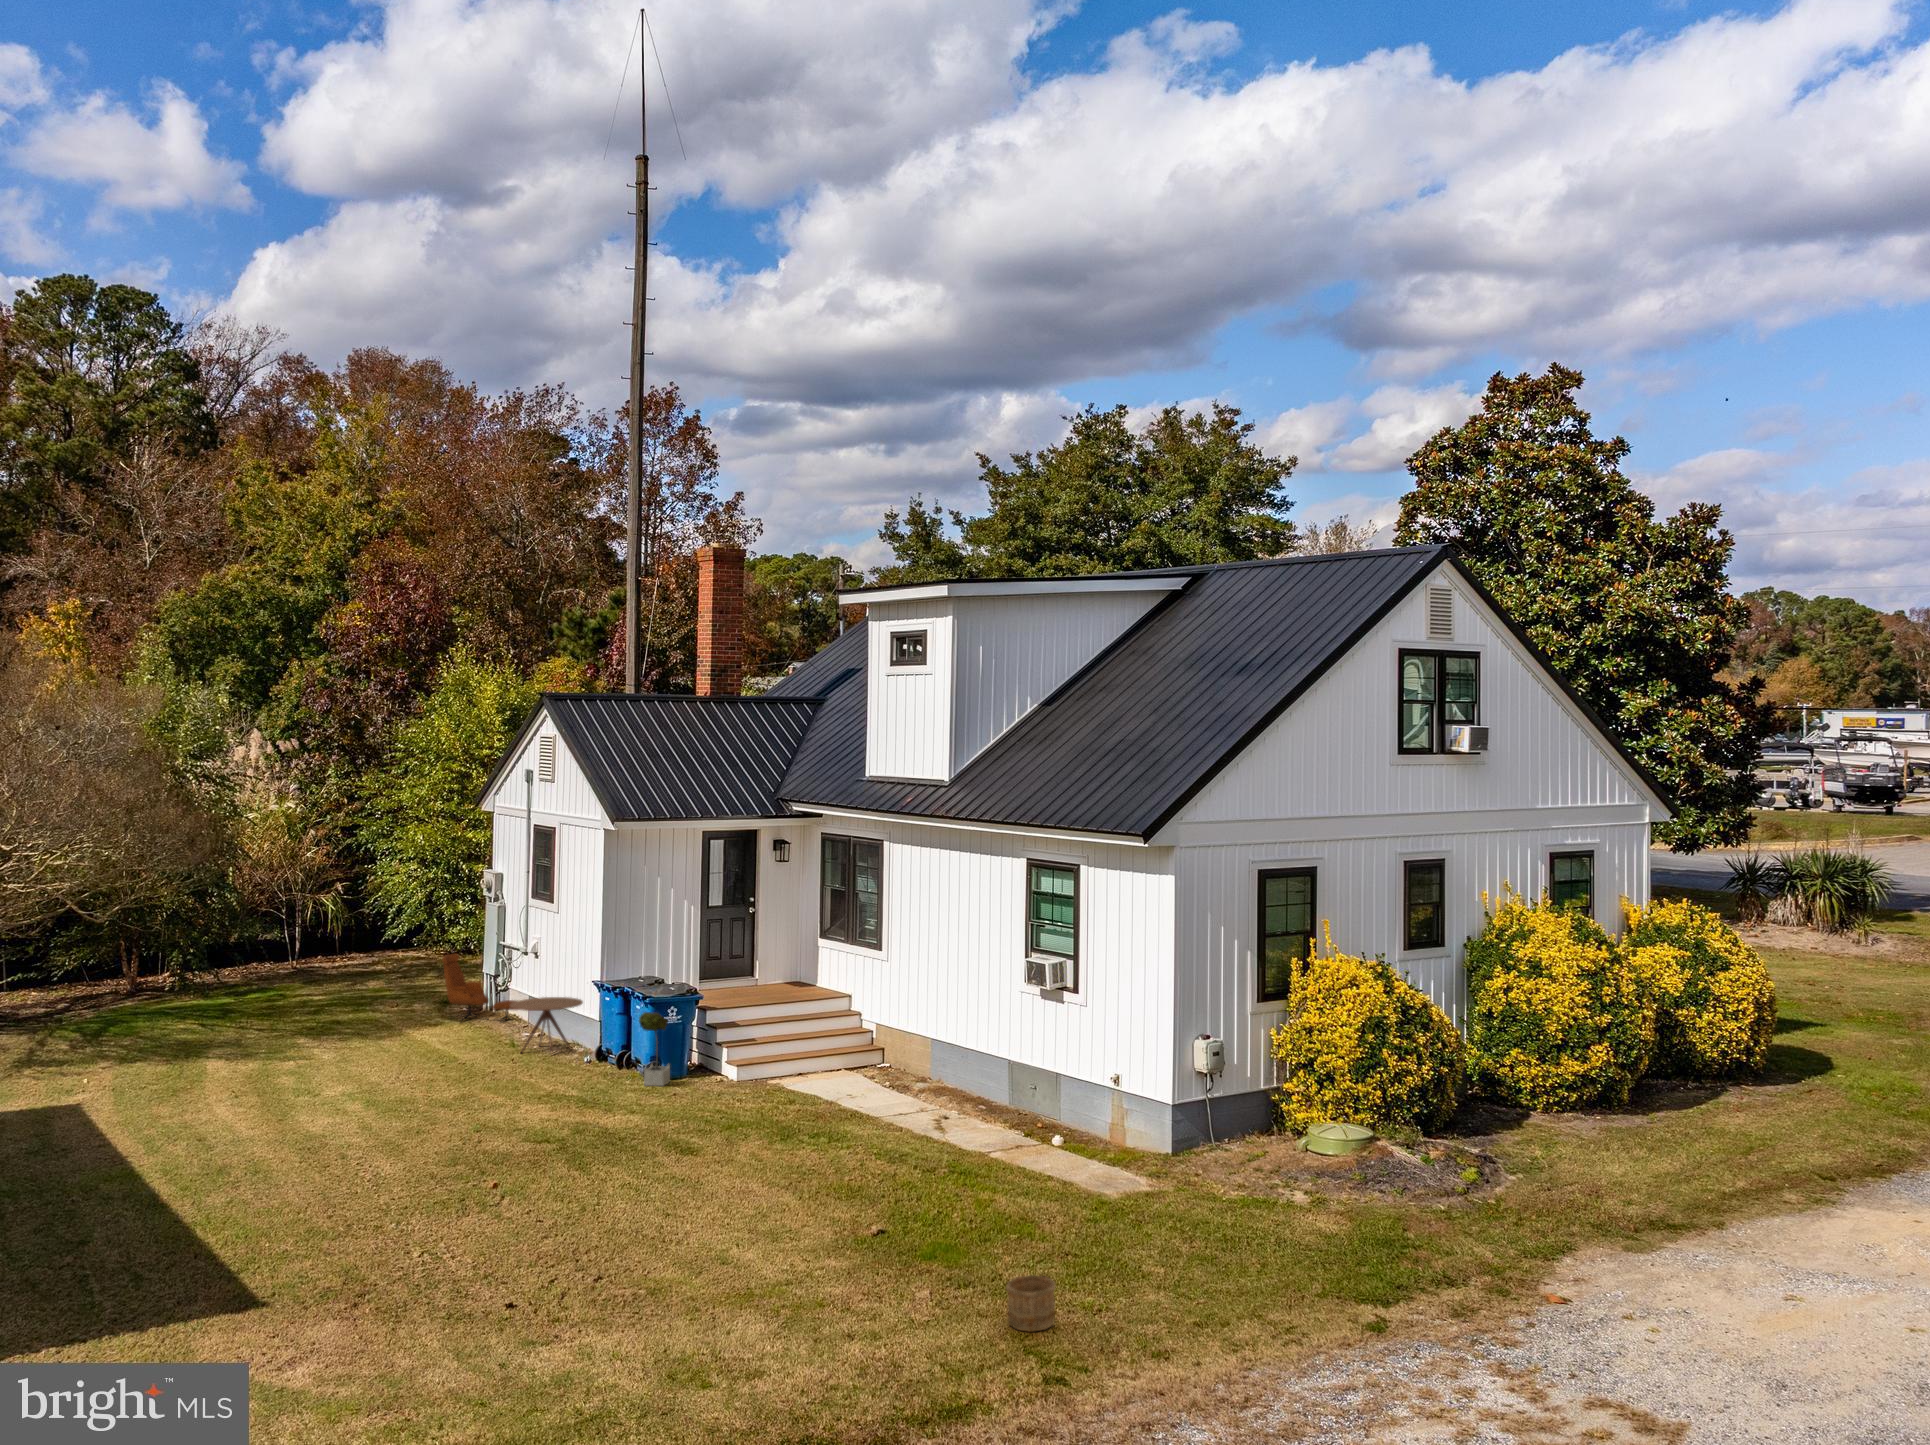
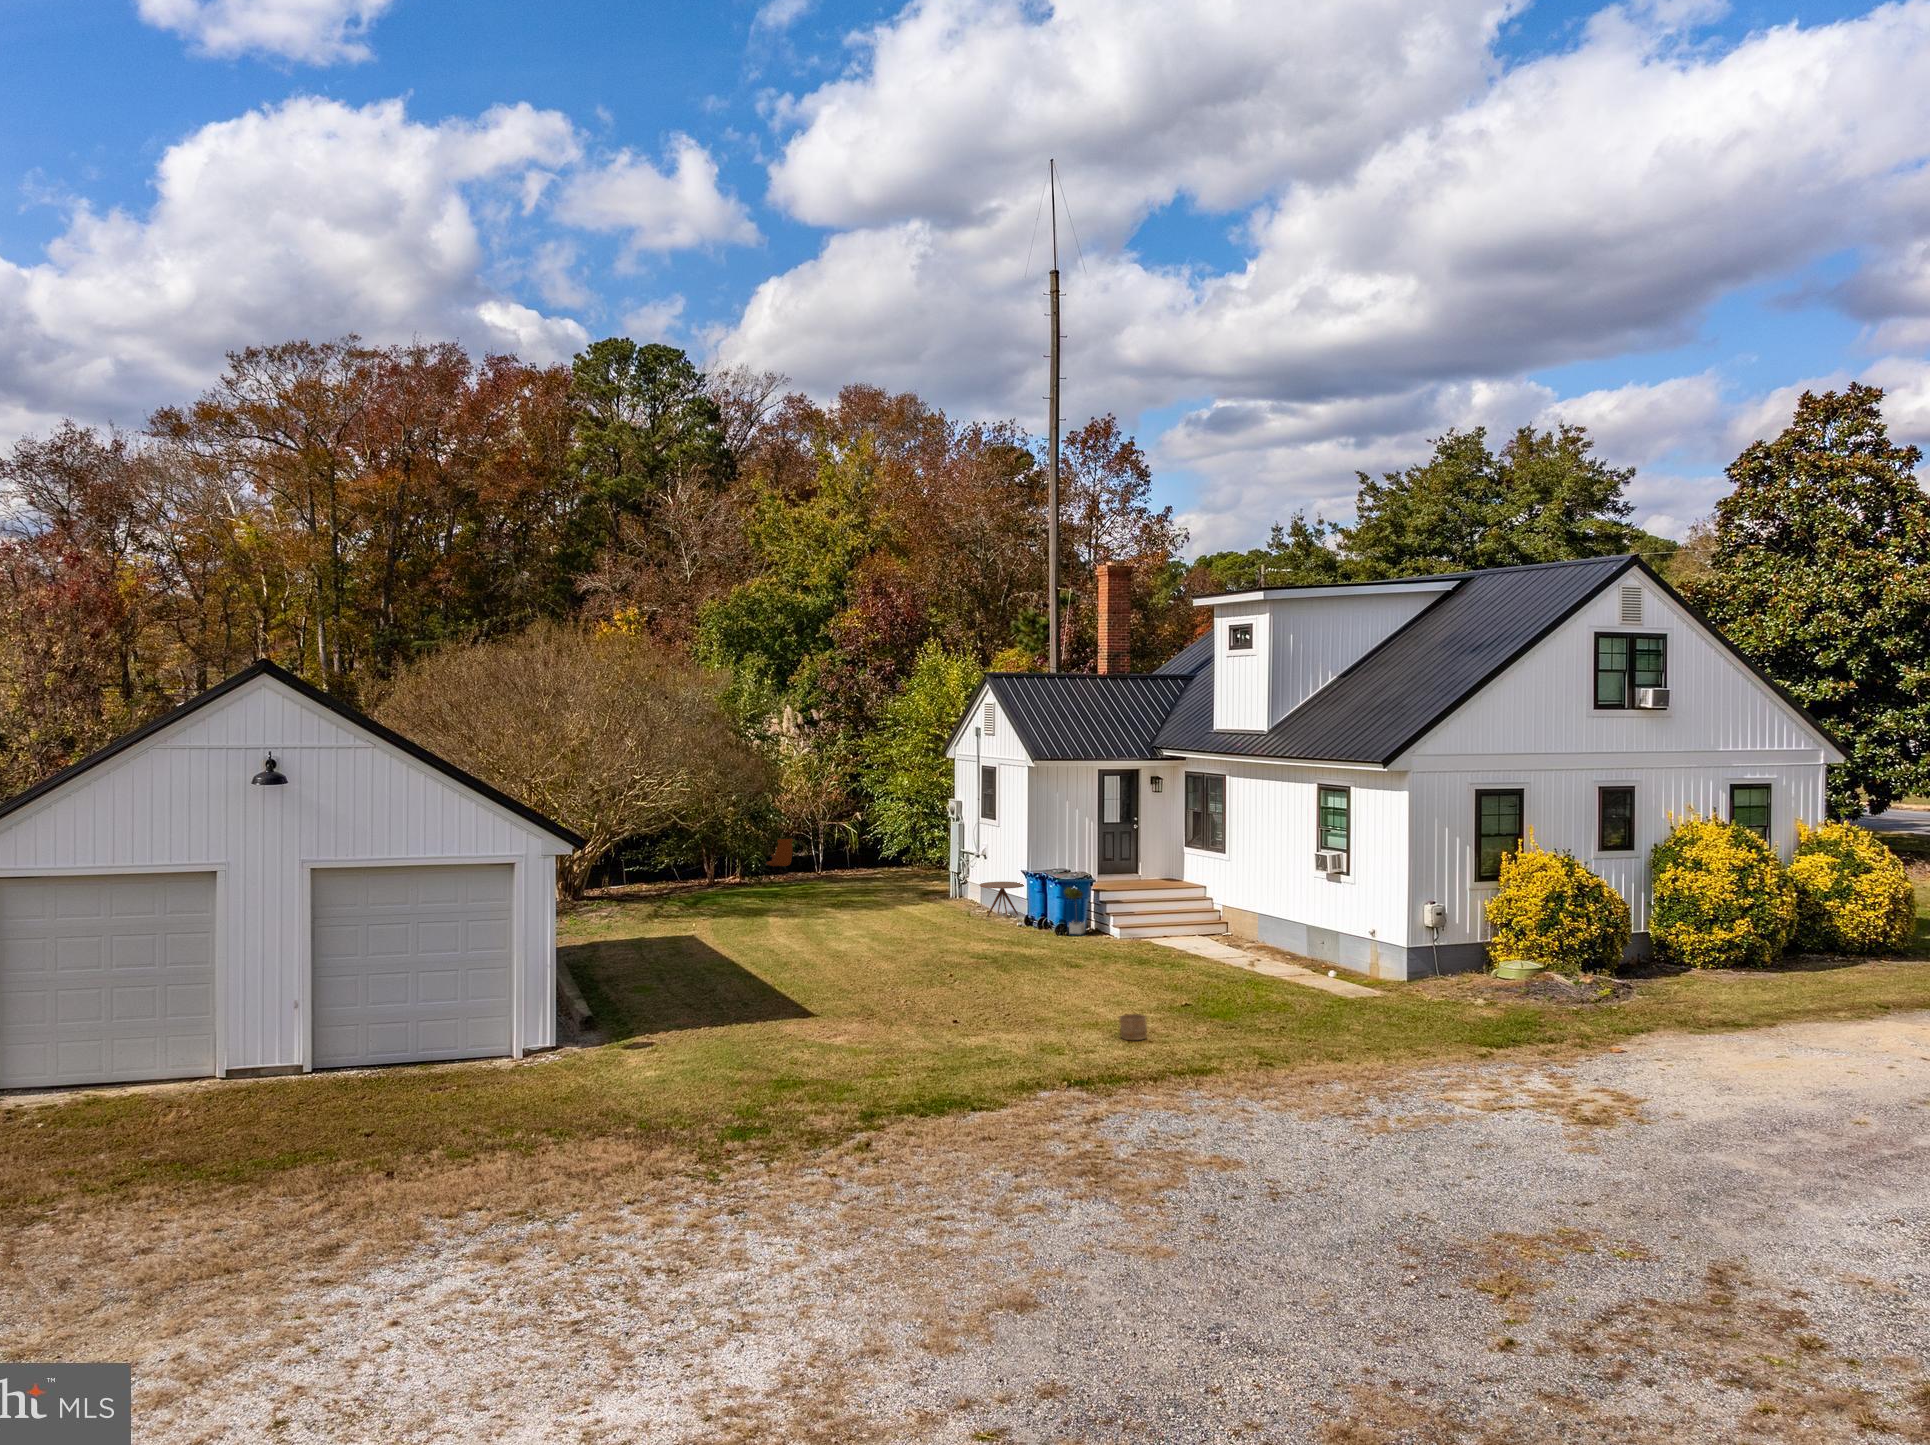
lounge chair: present [442,954,516,1020] -> present [766,839,793,875]
wooden bucket: present [1006,1275,1055,1332] -> present [1119,1014,1147,1040]

